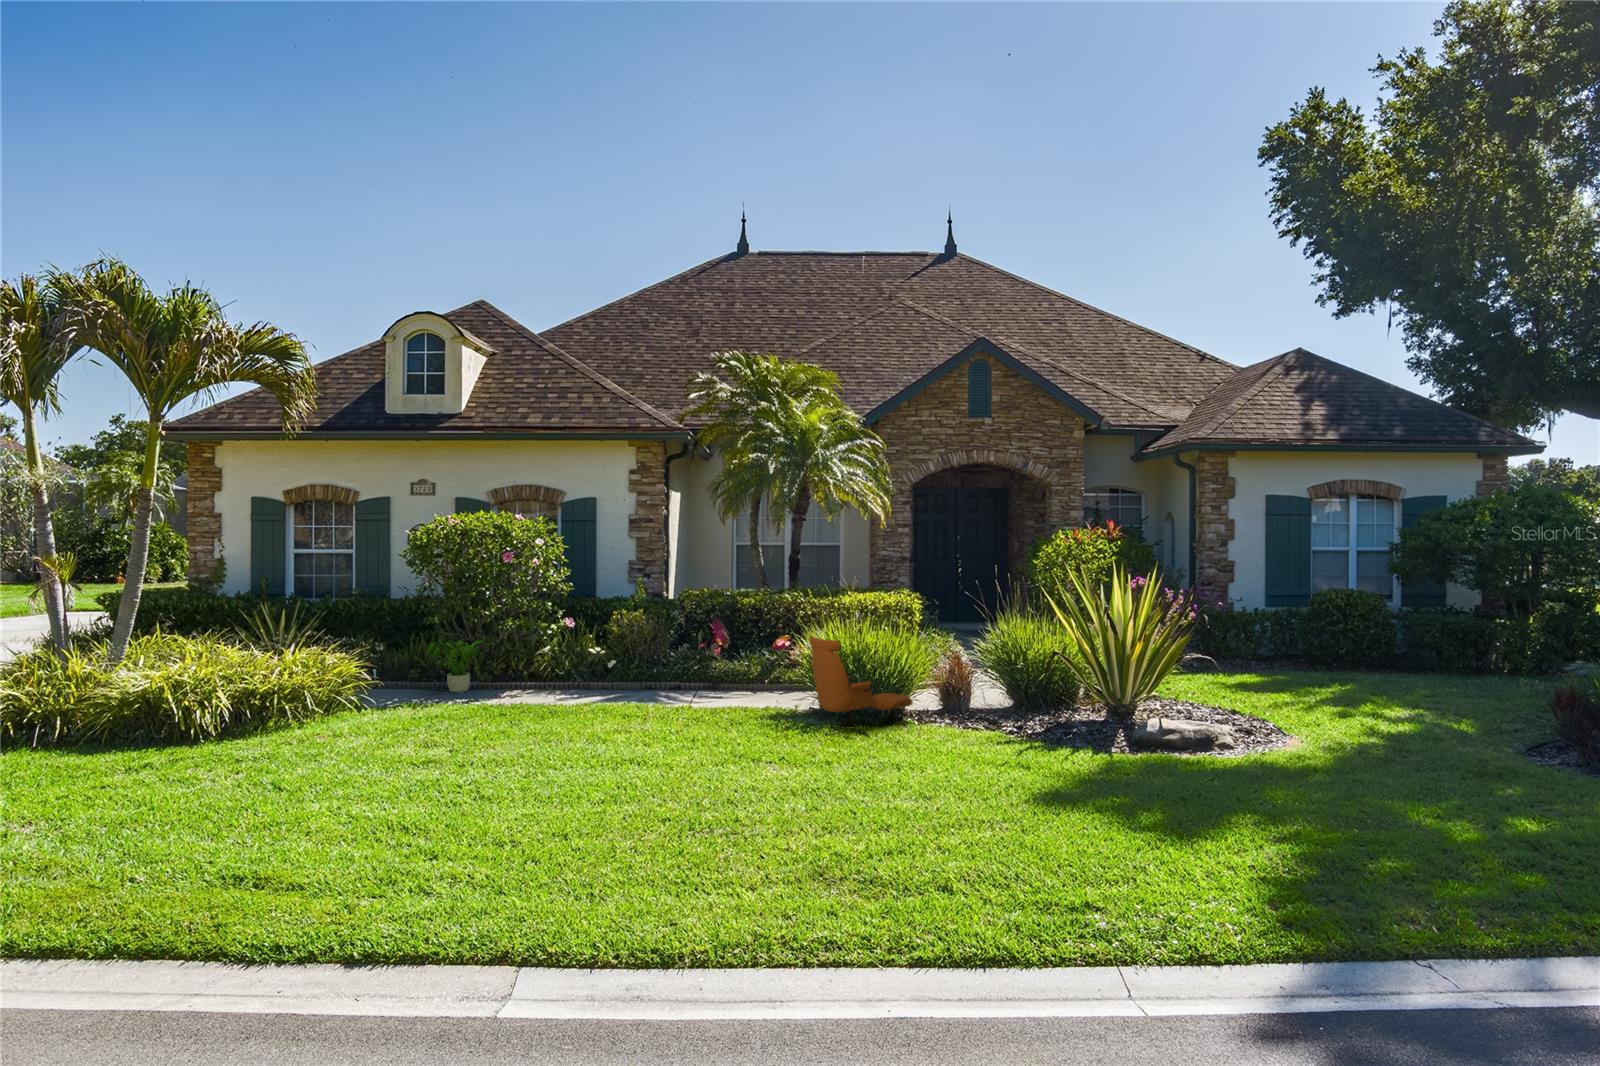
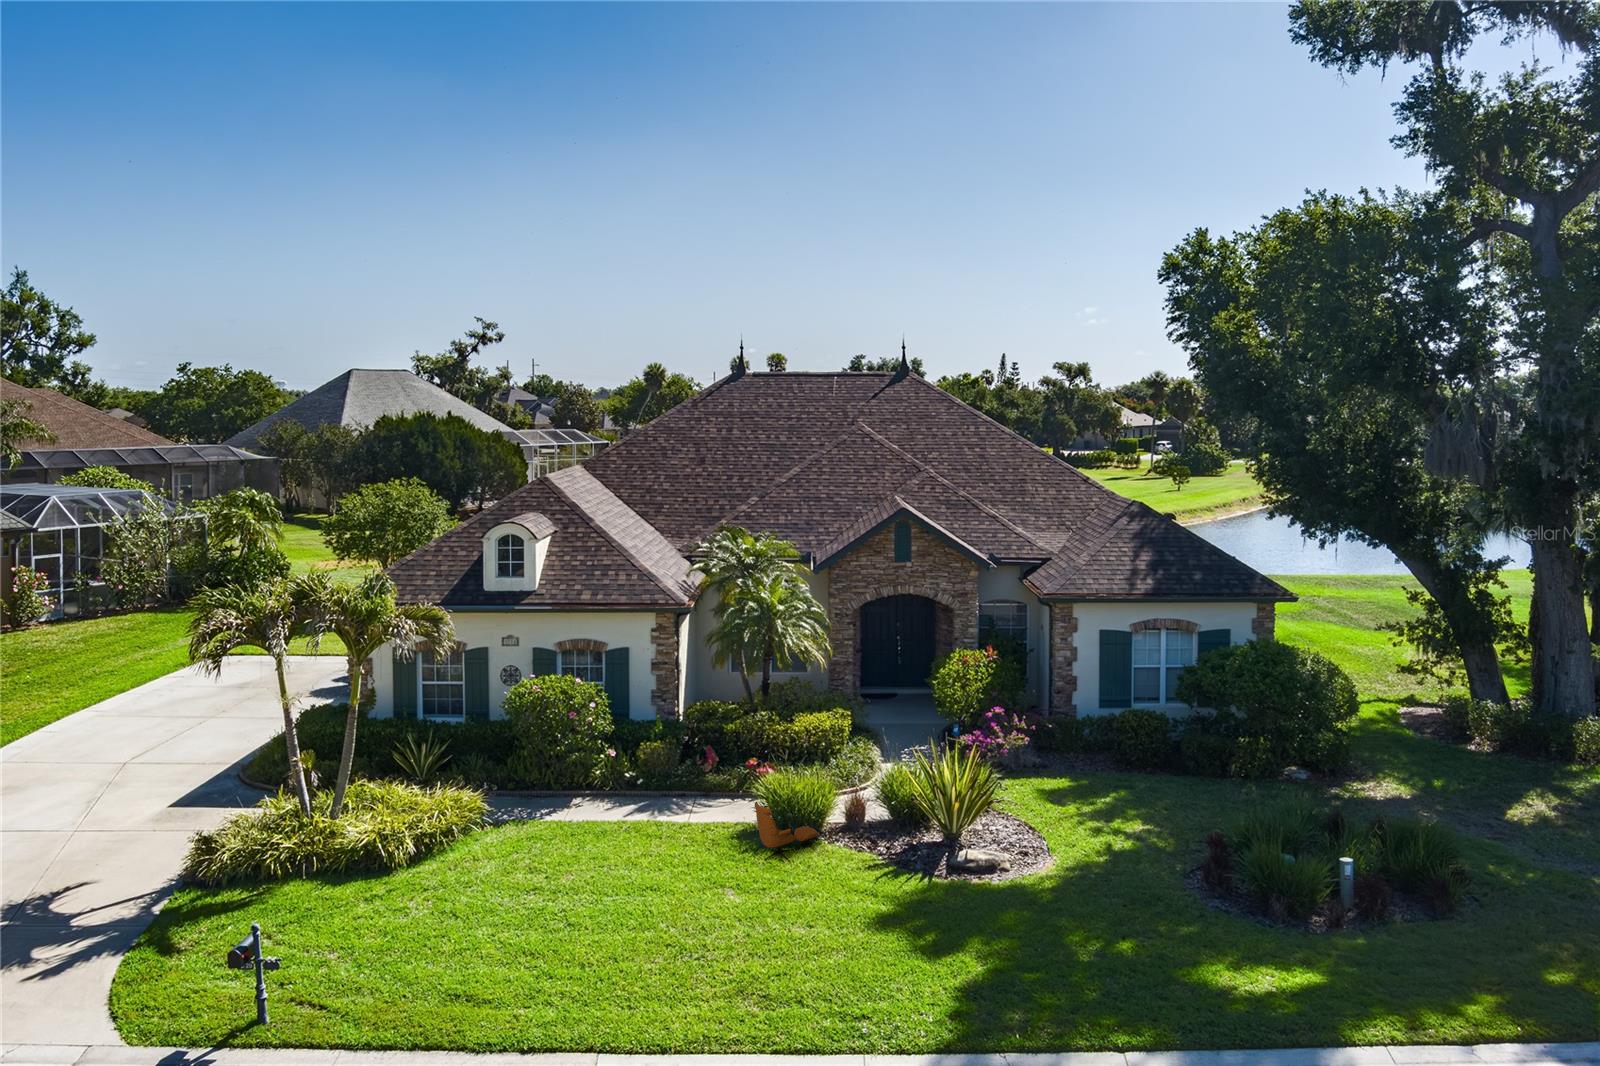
potted plant: present [427,640,490,692] -> none [522,767,562,803]

